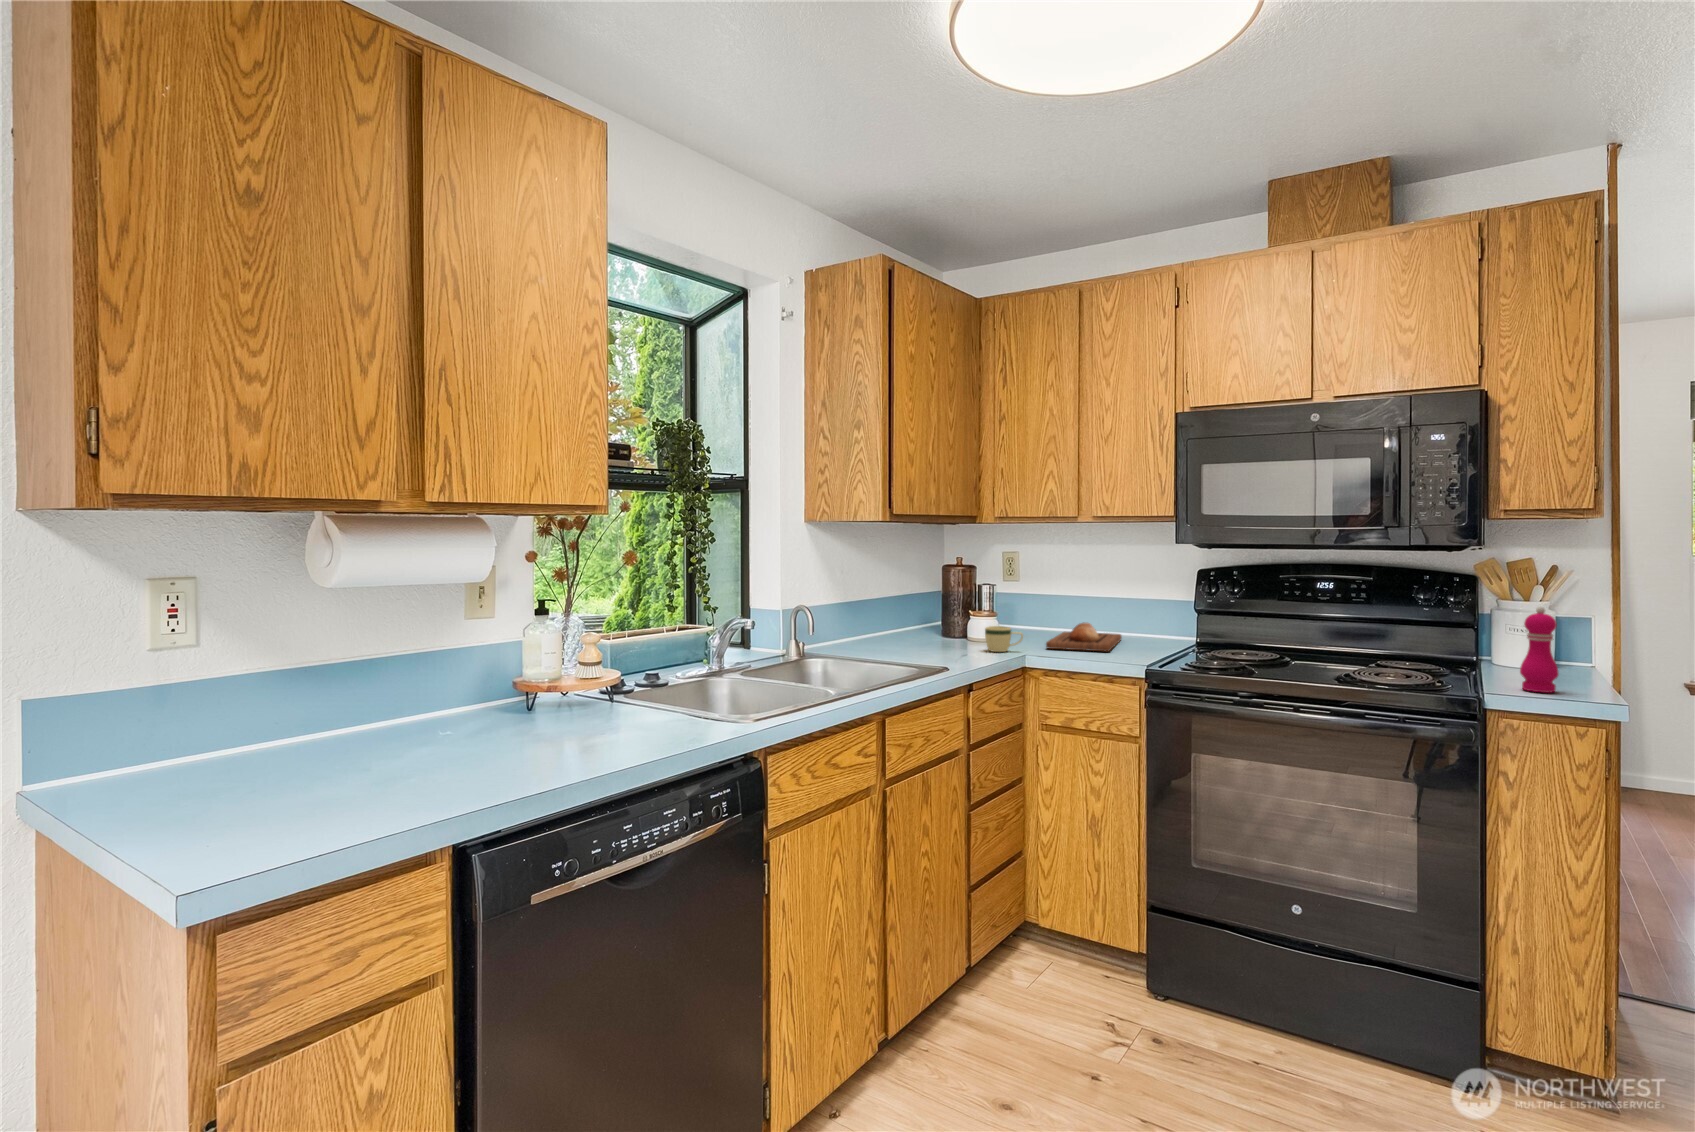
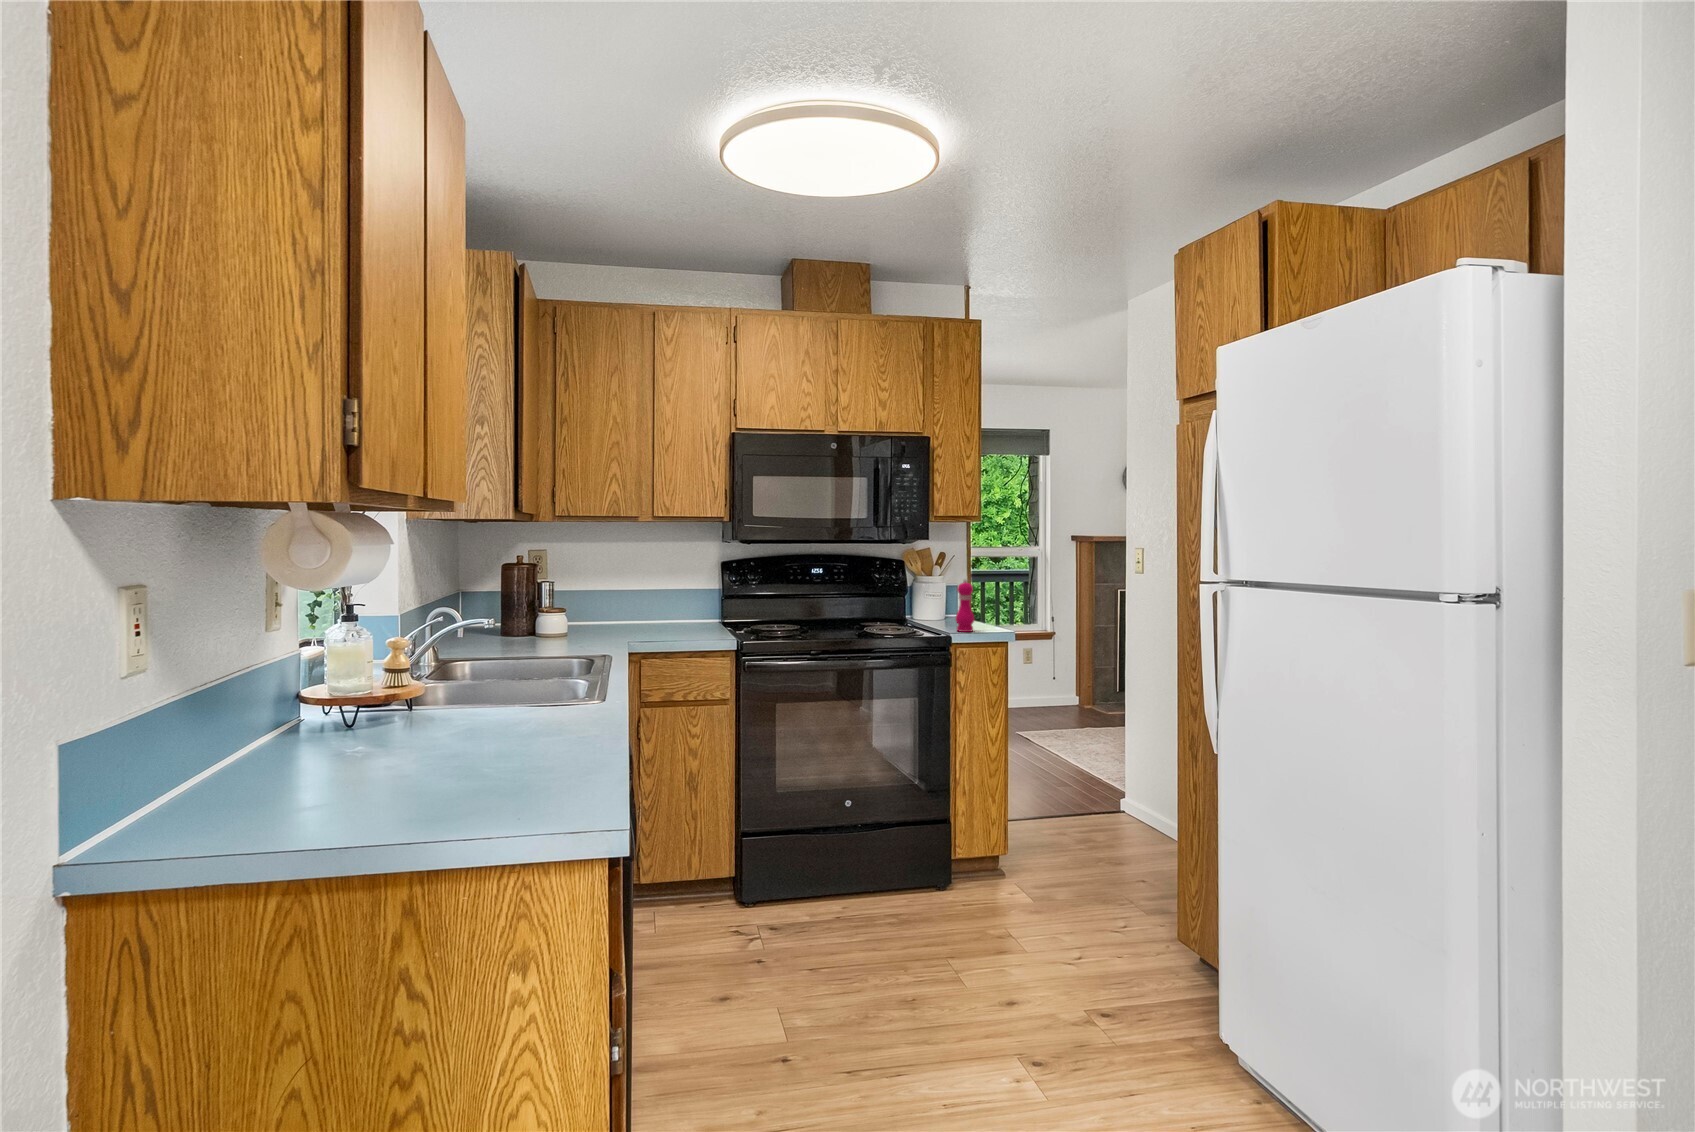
bread loaf: present [1046,623,1122,651] -> none [613,611,684,635]
mug: present [985,626,1023,652] -> none [582,618,617,641]

